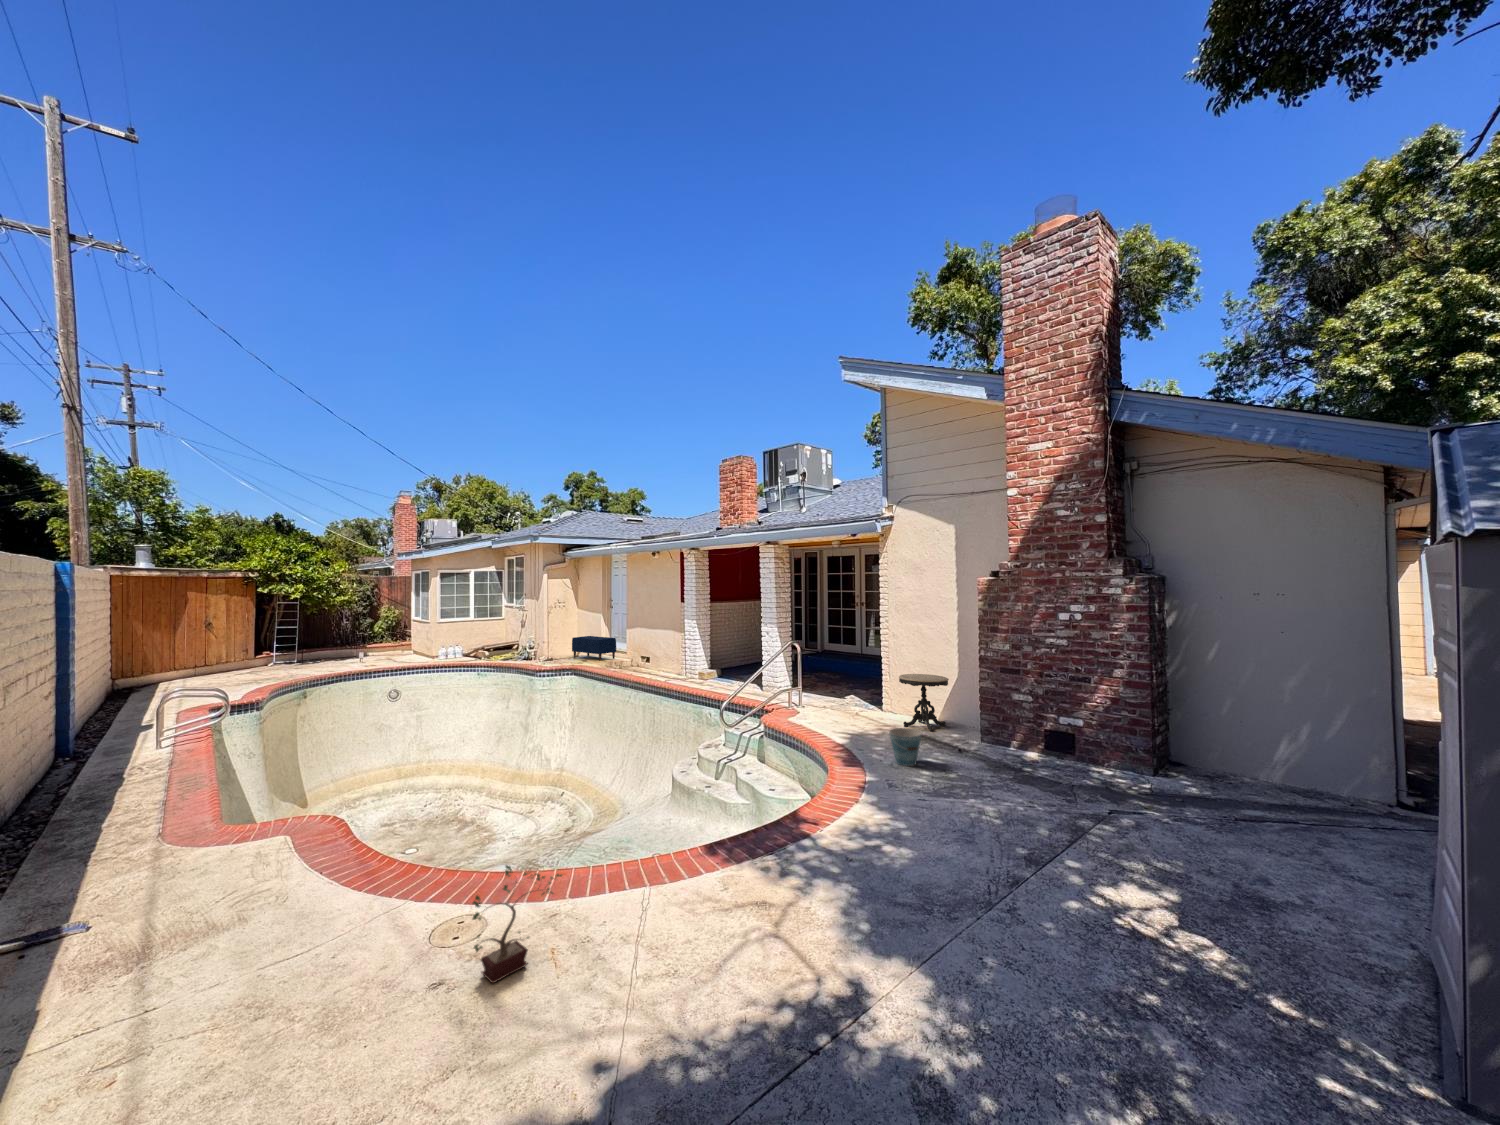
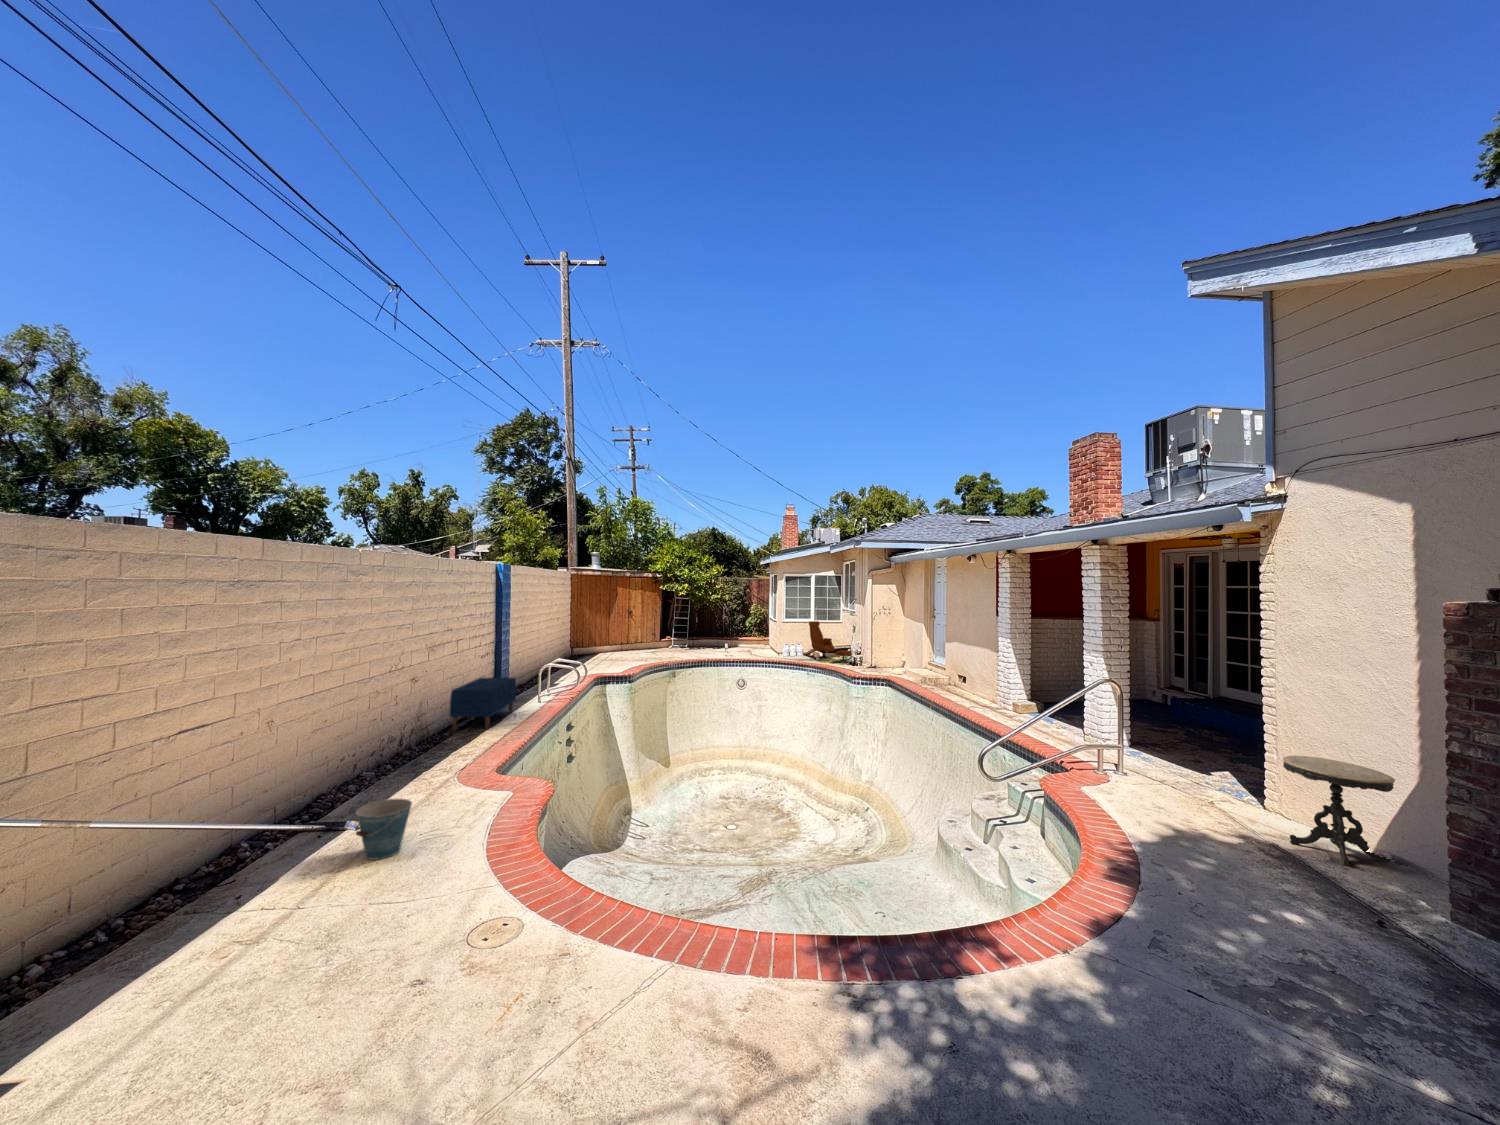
lounge chair: none [478,619,528,660] -> present [809,621,852,662]
bench: present [572,636,616,661] -> present [450,677,516,729]
bucket: present [889,728,922,766] -> present [356,799,412,860]
potted plant: present [473,865,562,983] -> none [449,880,554,1003]

